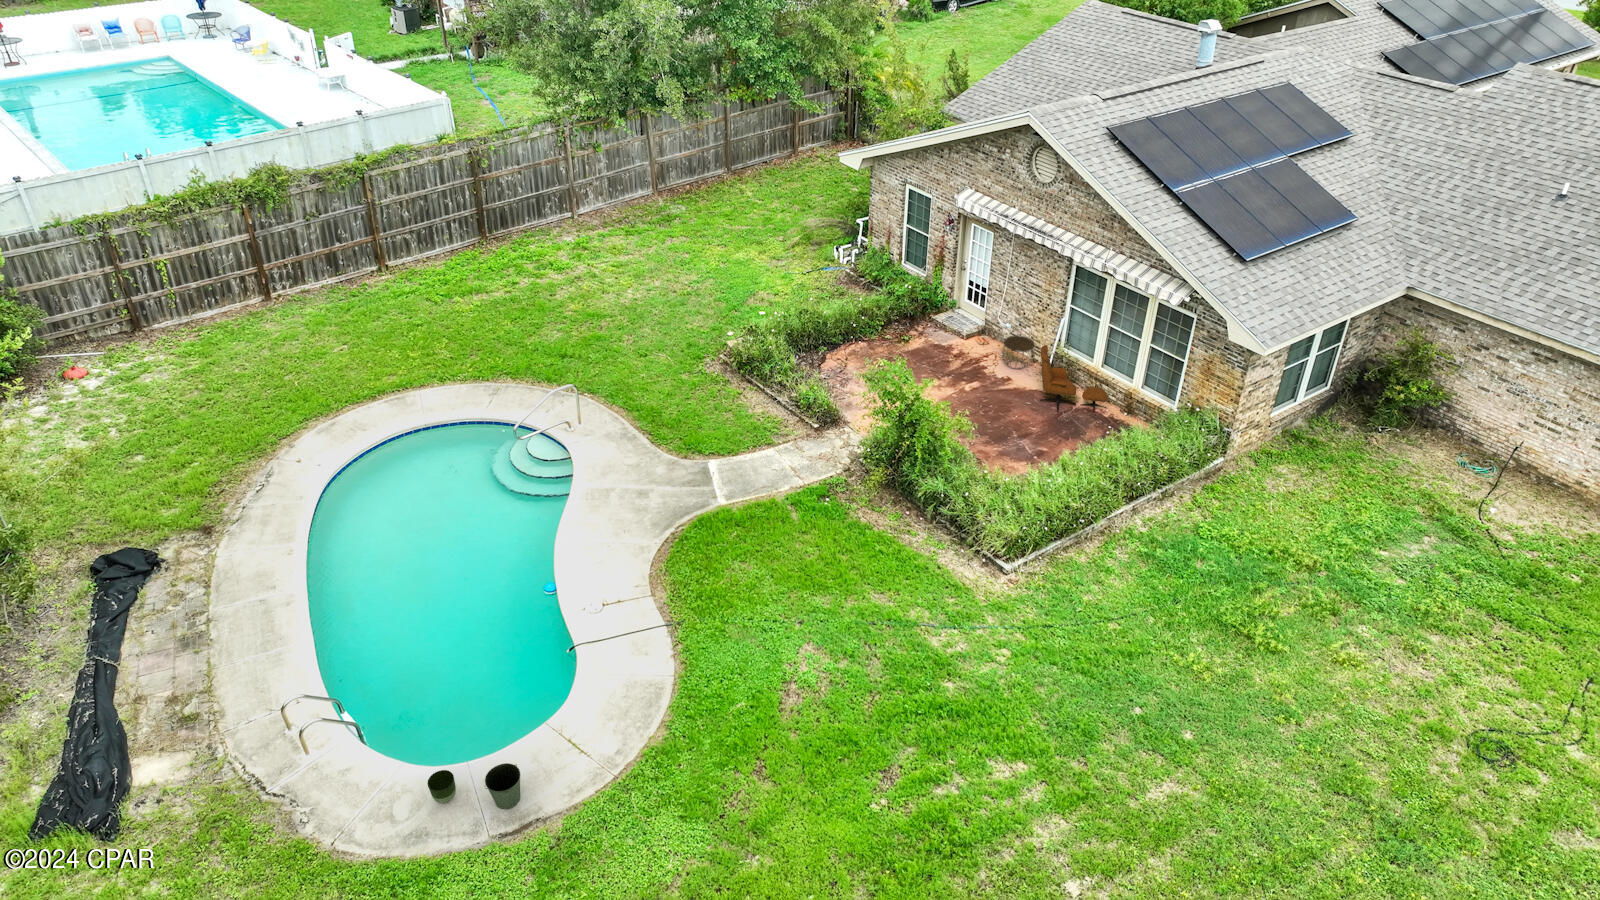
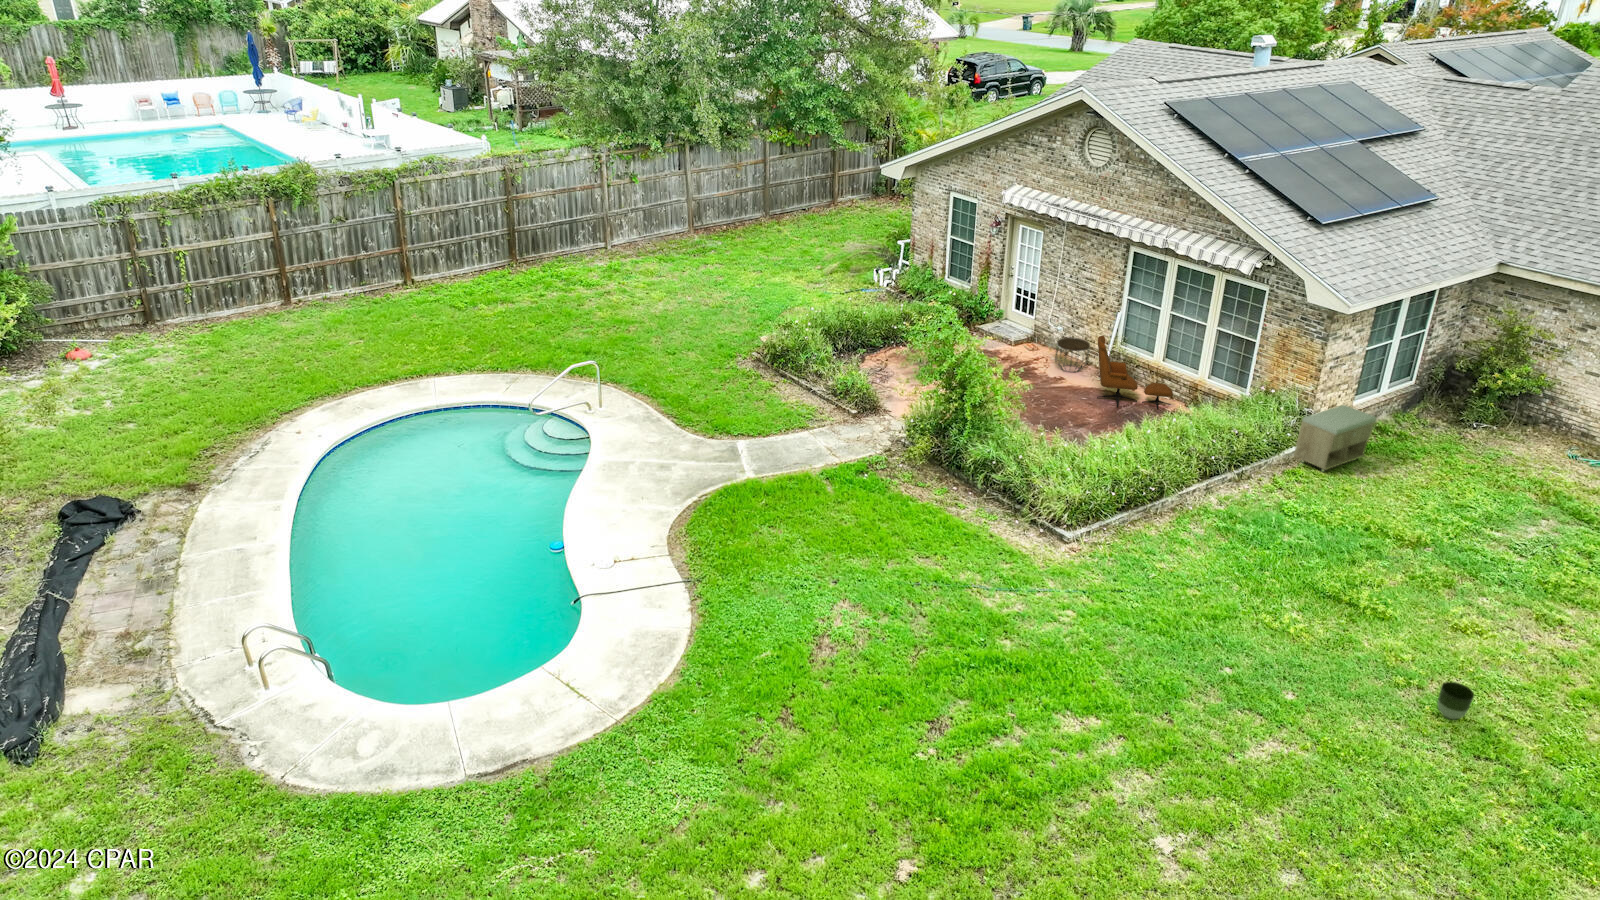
storage bench: none [1212,422,1287,486] -> present [1294,405,1376,471]
bucket: present [485,763,520,809] -> none [464,694,506,748]
planter: present [427,770,456,803] -> present [1437,682,1474,719]

